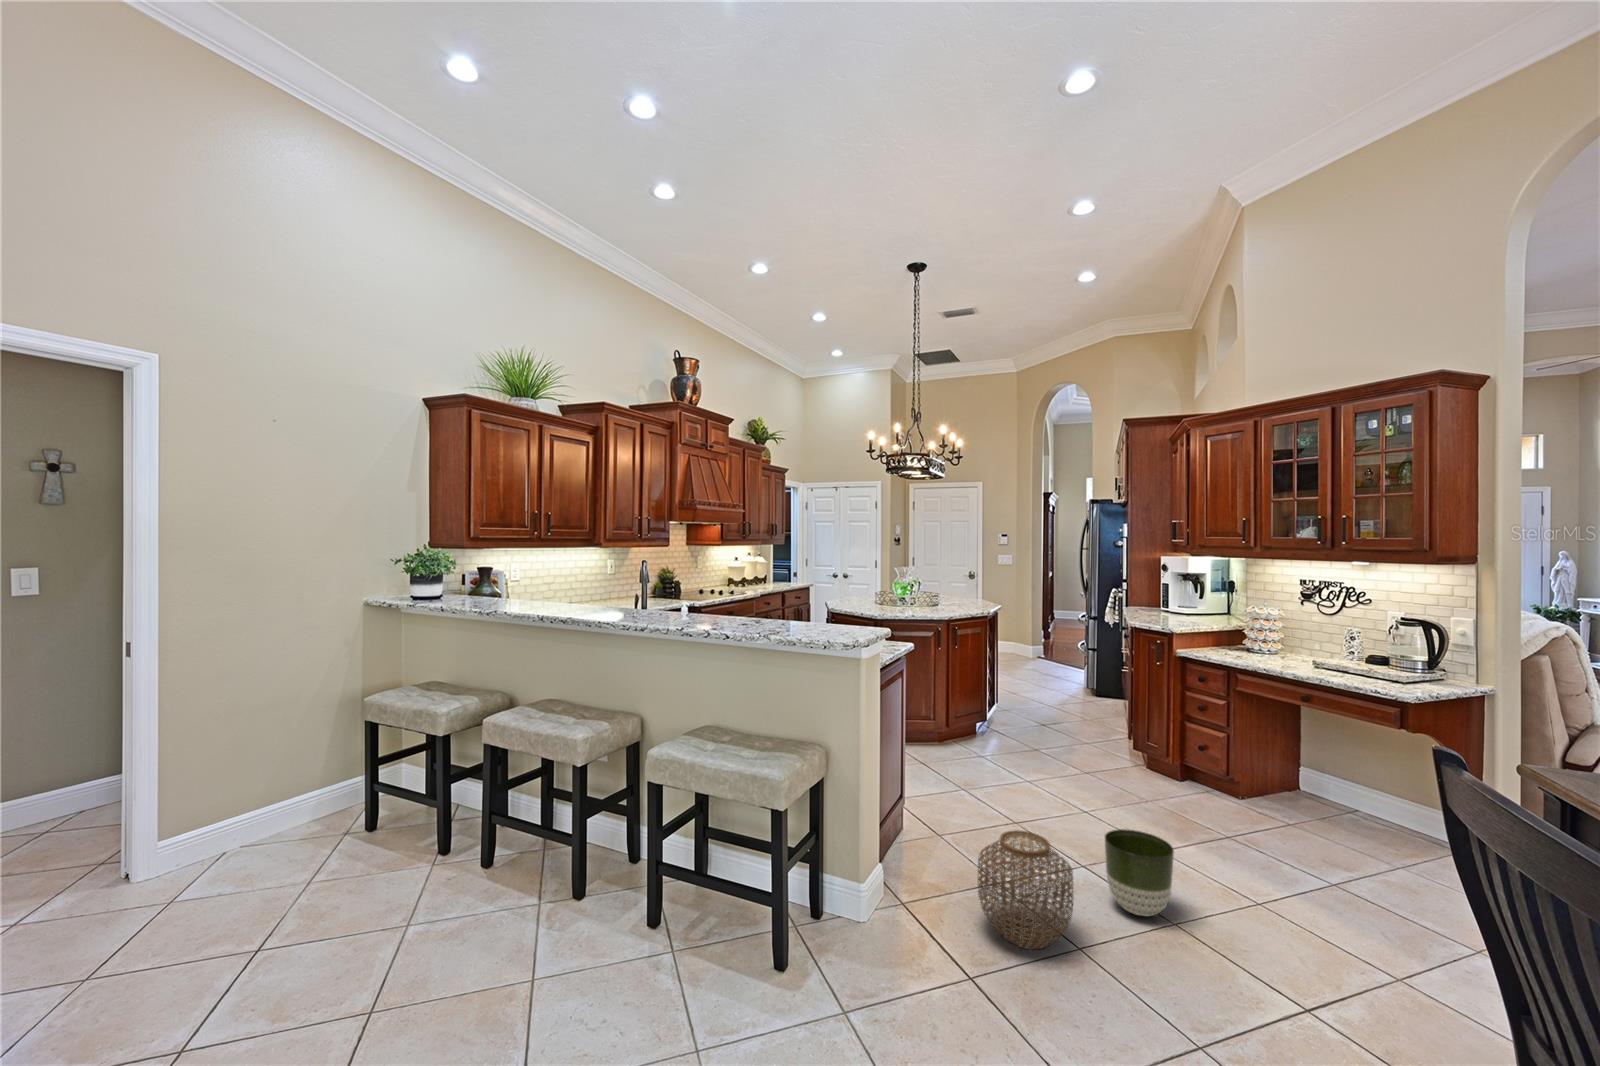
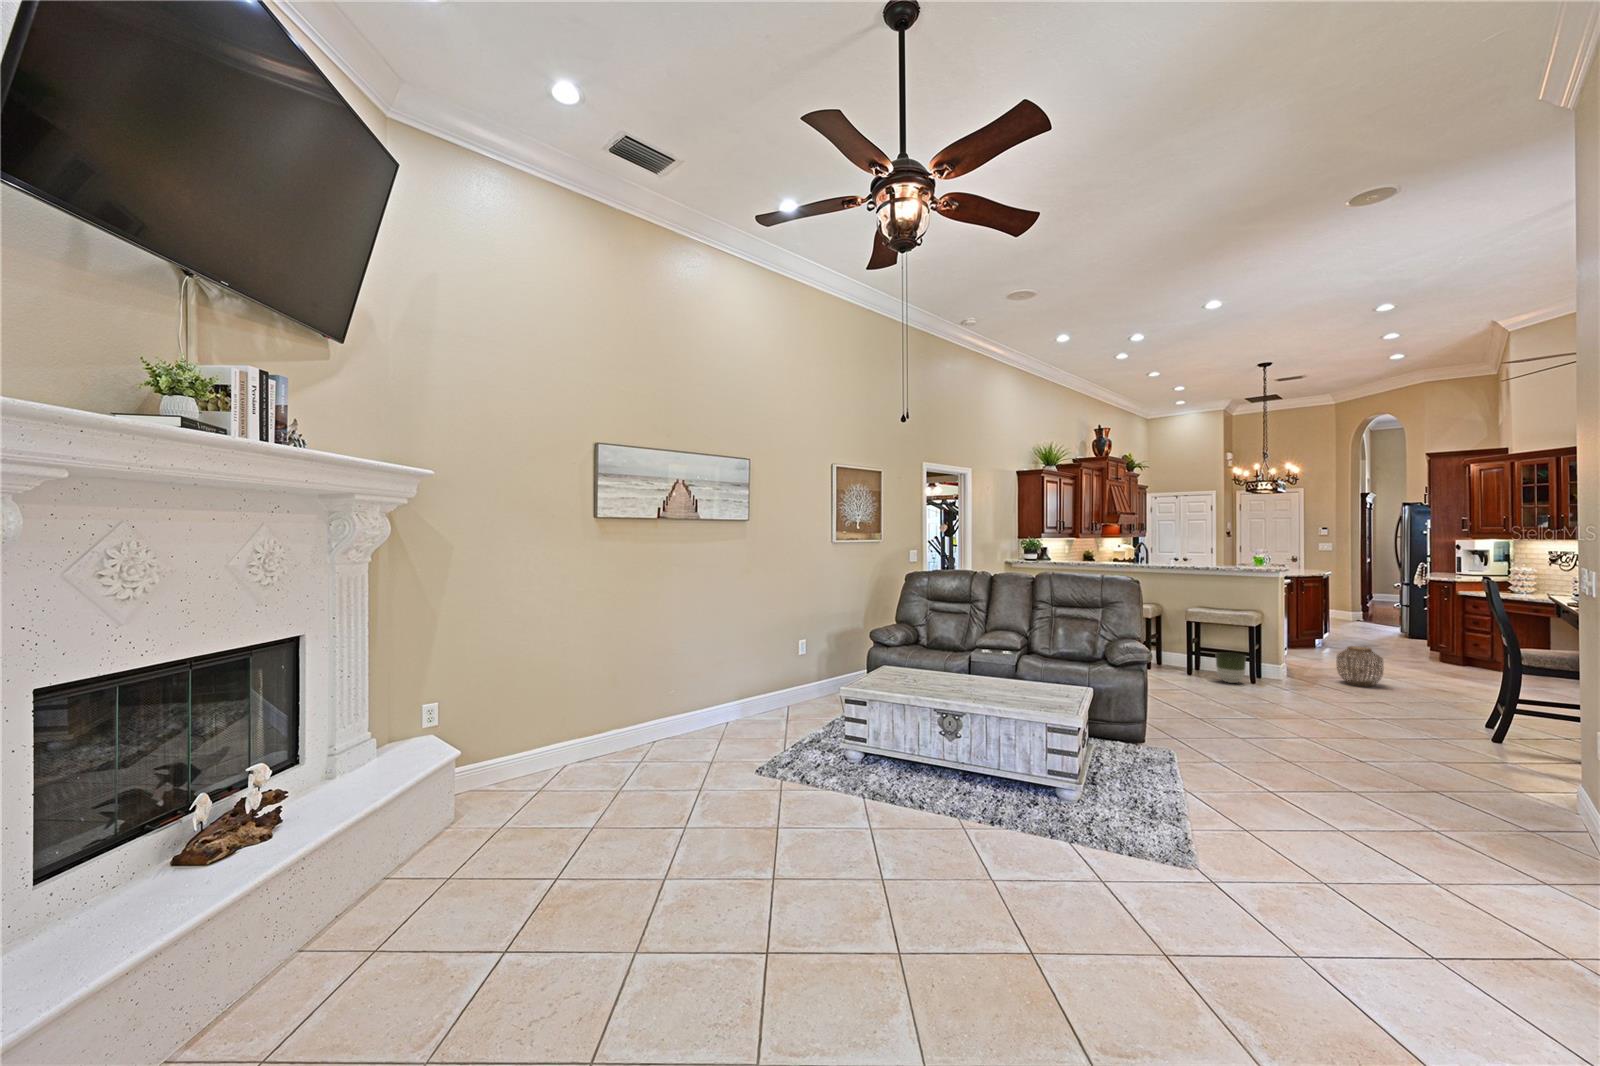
planter: present [1105,829,1174,916] -> present [1216,652,1246,683]

